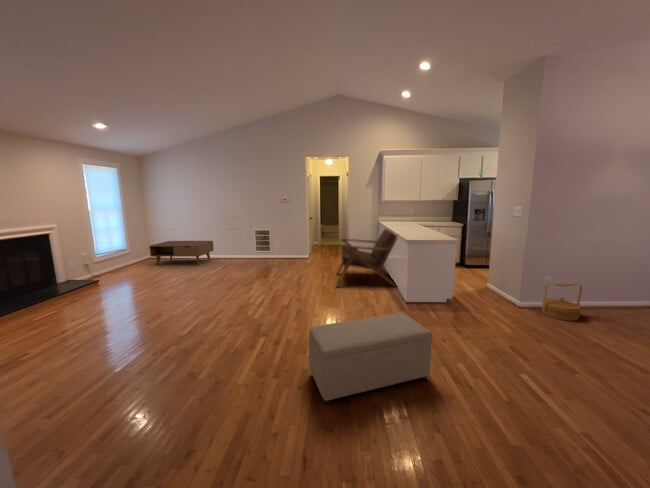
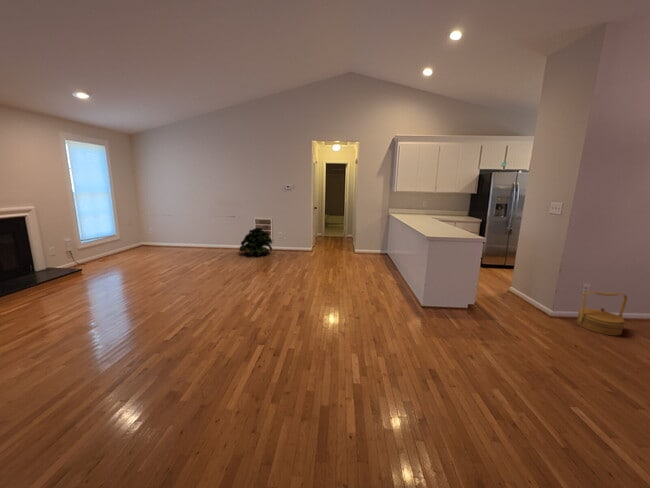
lounge chair: present [337,229,397,287] -> none [342,222,415,287]
potted plant: none [241,238,272,265] -> present [240,228,272,256]
coffee table: present [149,241,214,265] -> none [140,227,210,255]
ottoman: present [309,313,432,404] -> none [317,325,469,441]

